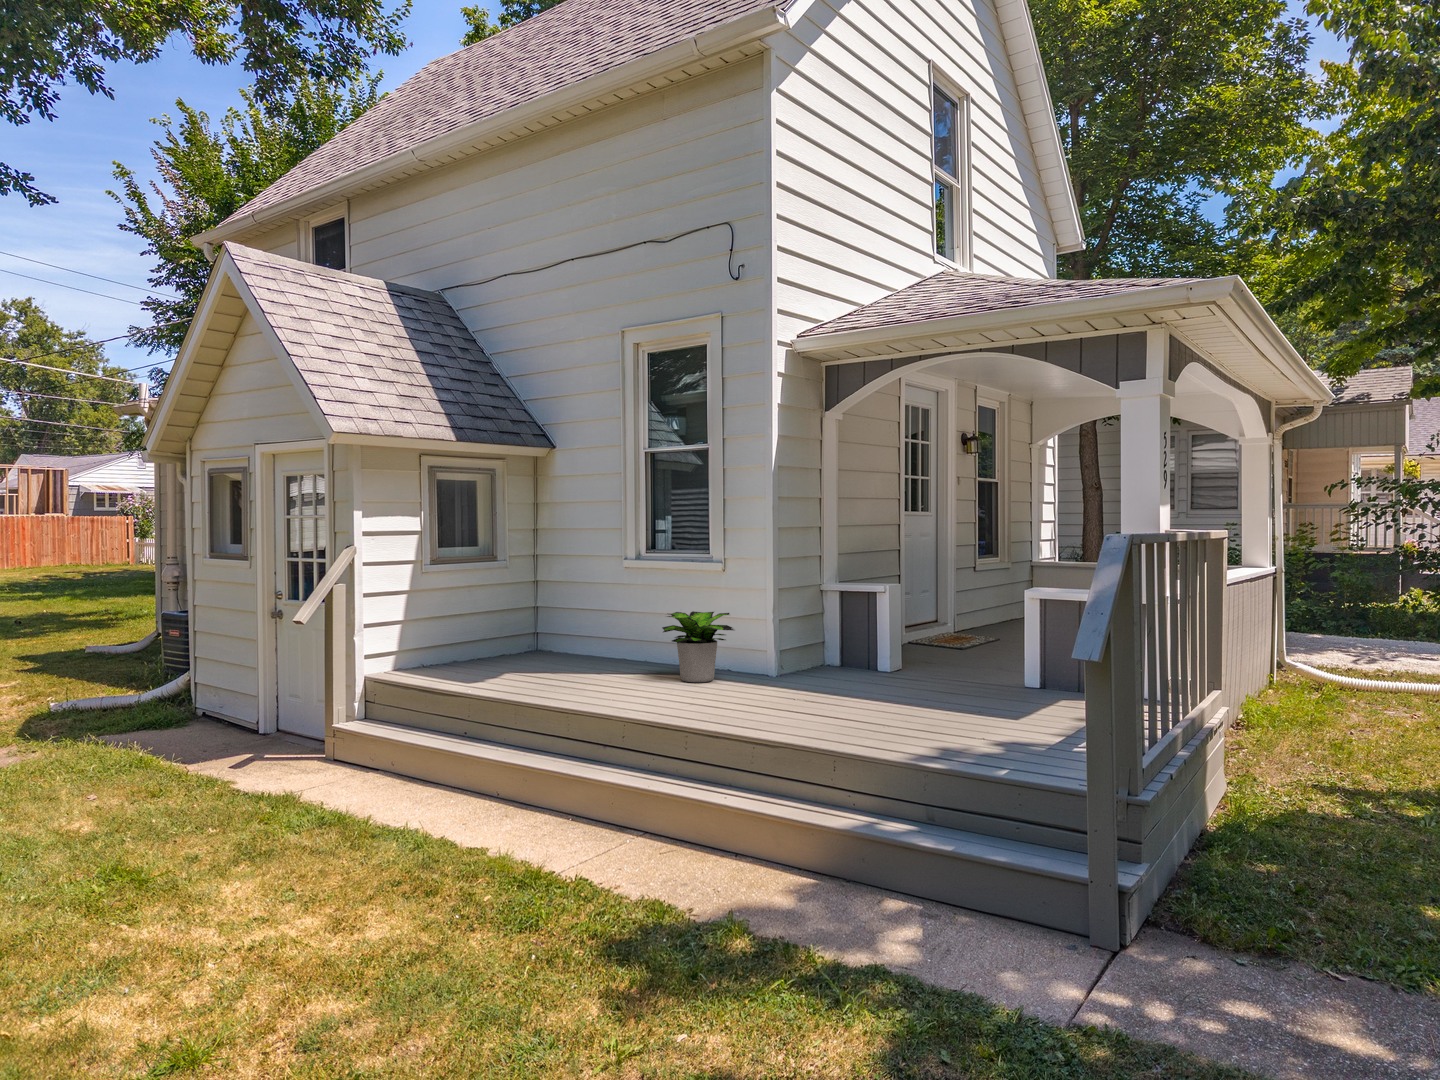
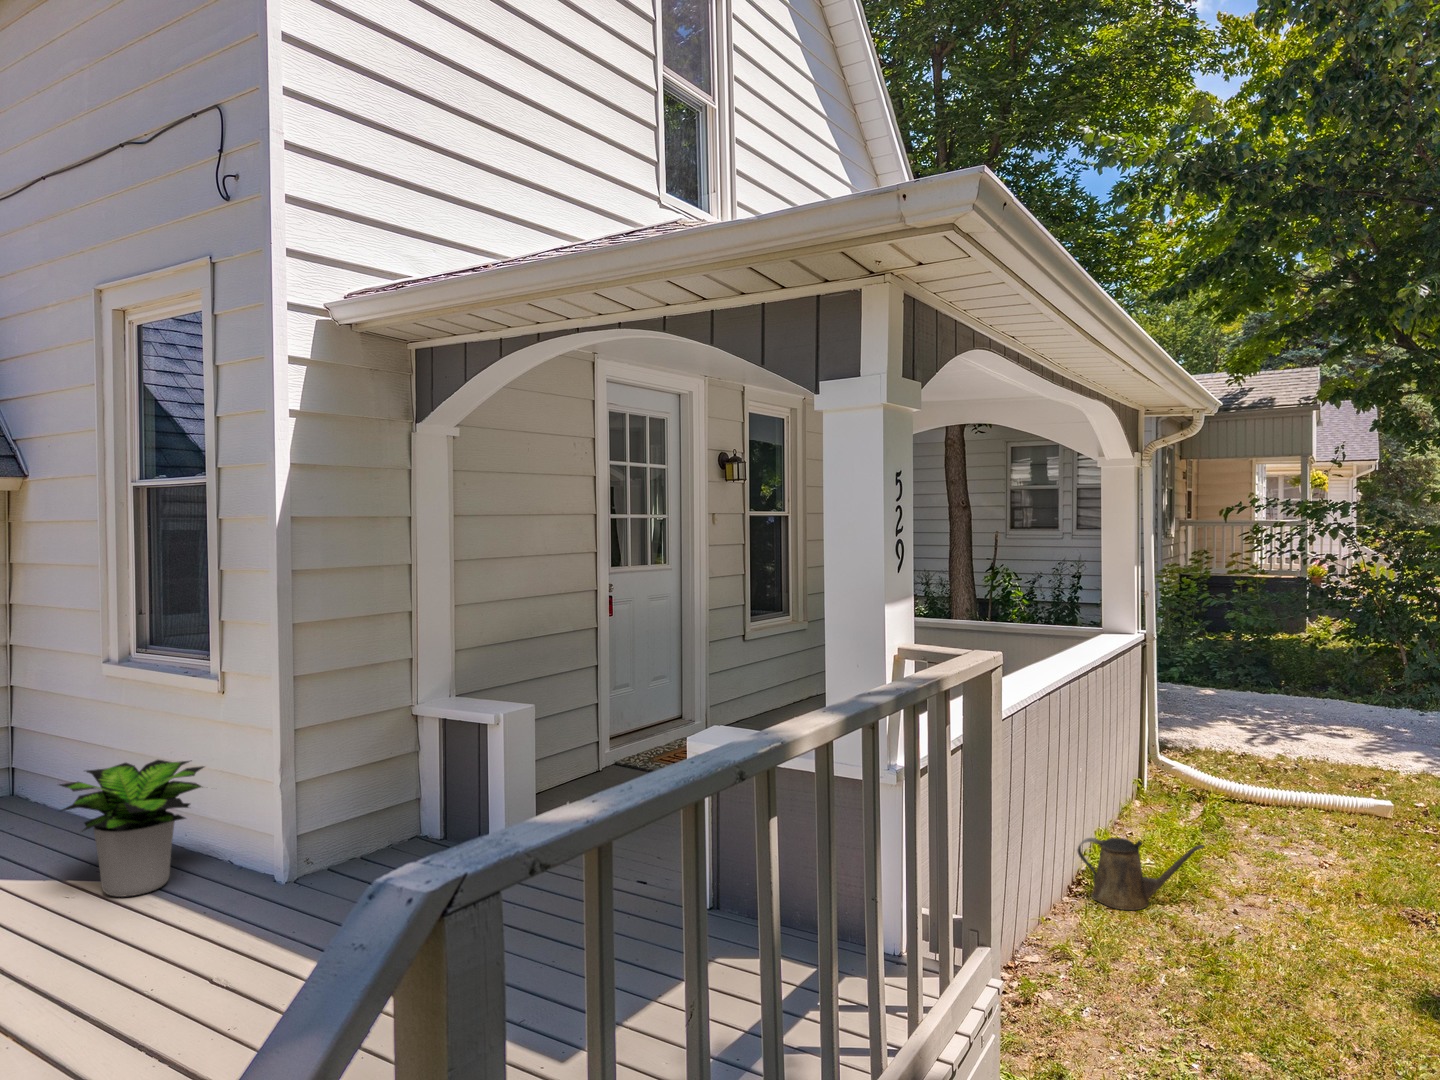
watering can: none [1245,680,1333,724] -> present [1077,838,1204,910]

